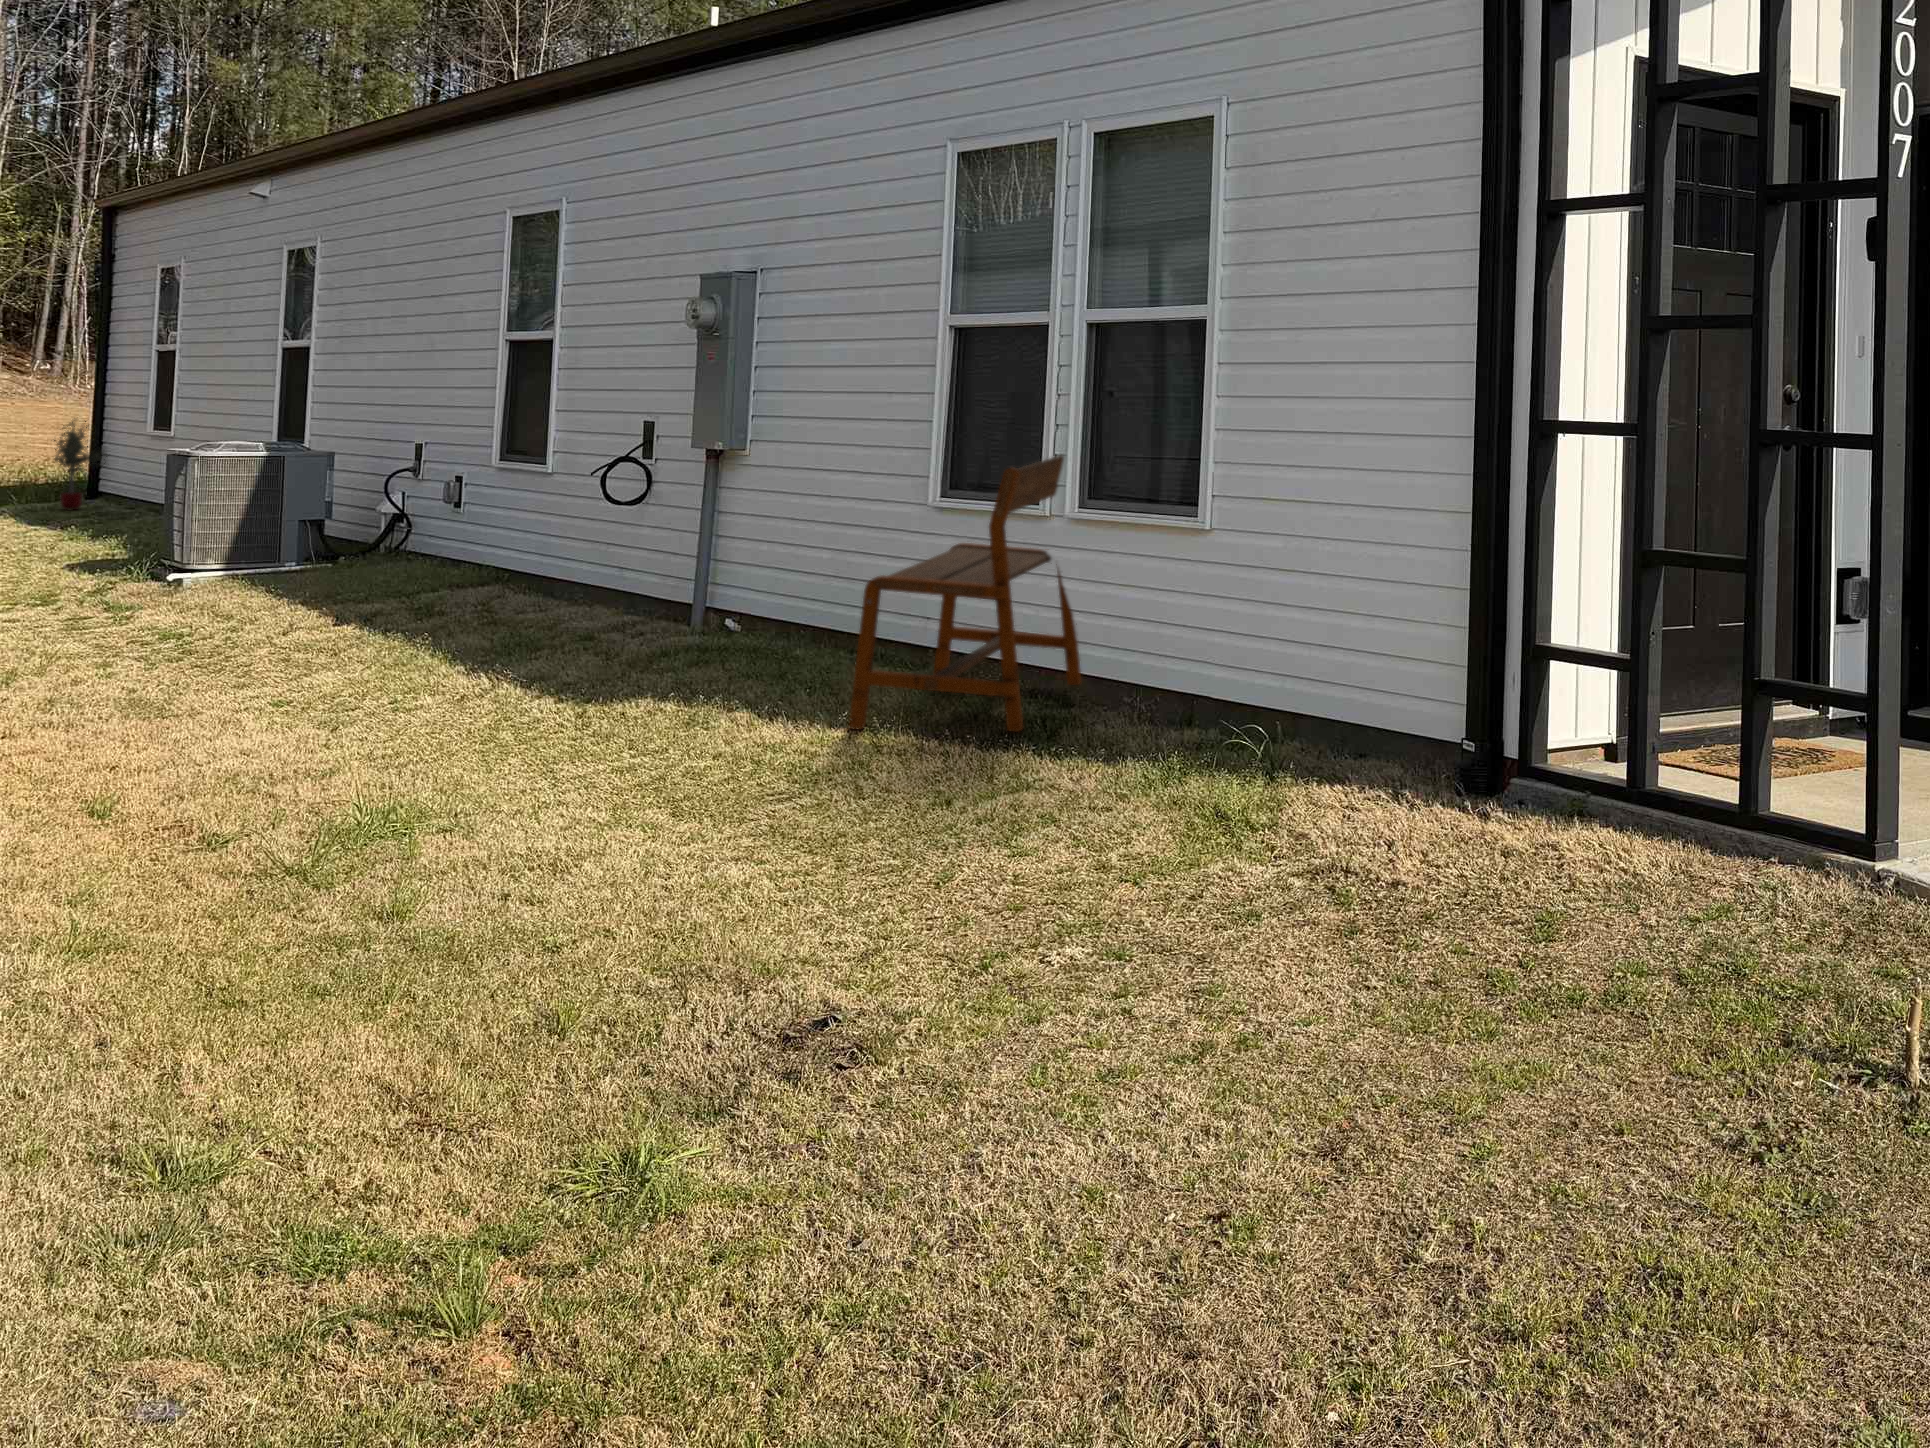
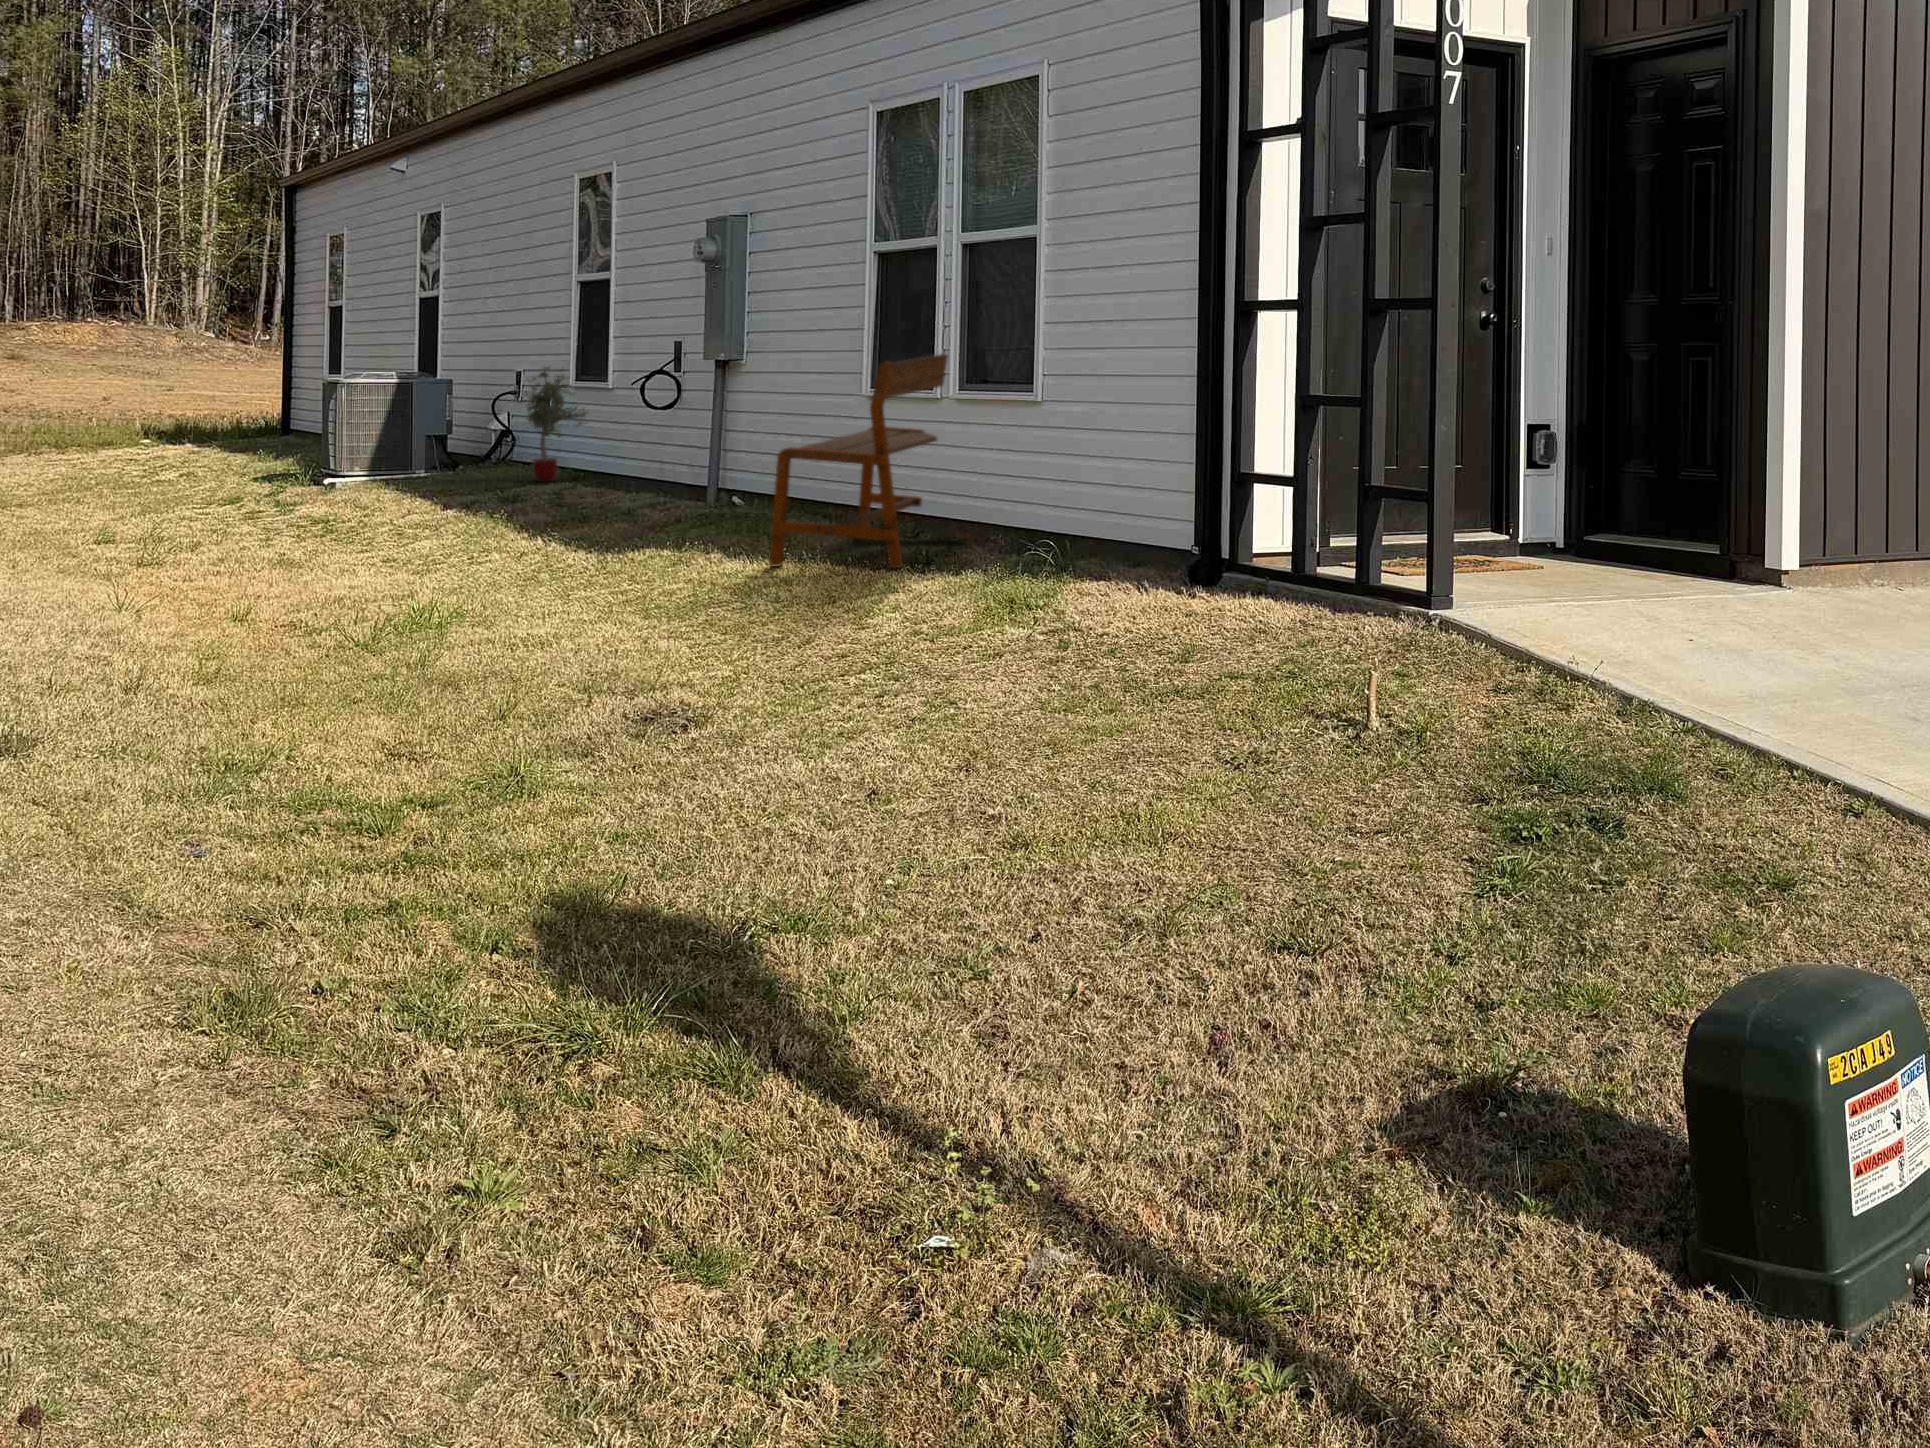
potted tree: present [54,418,109,510] -> present [527,367,588,482]

